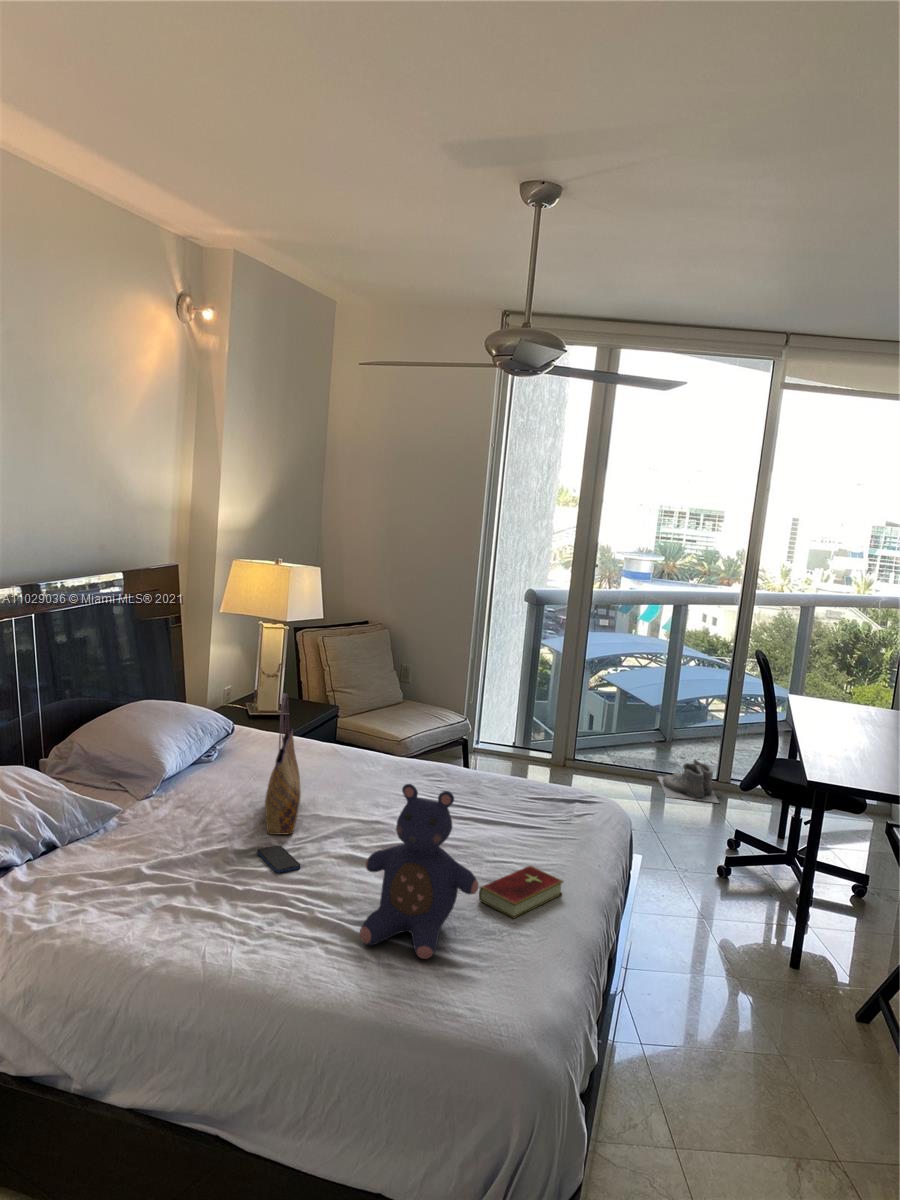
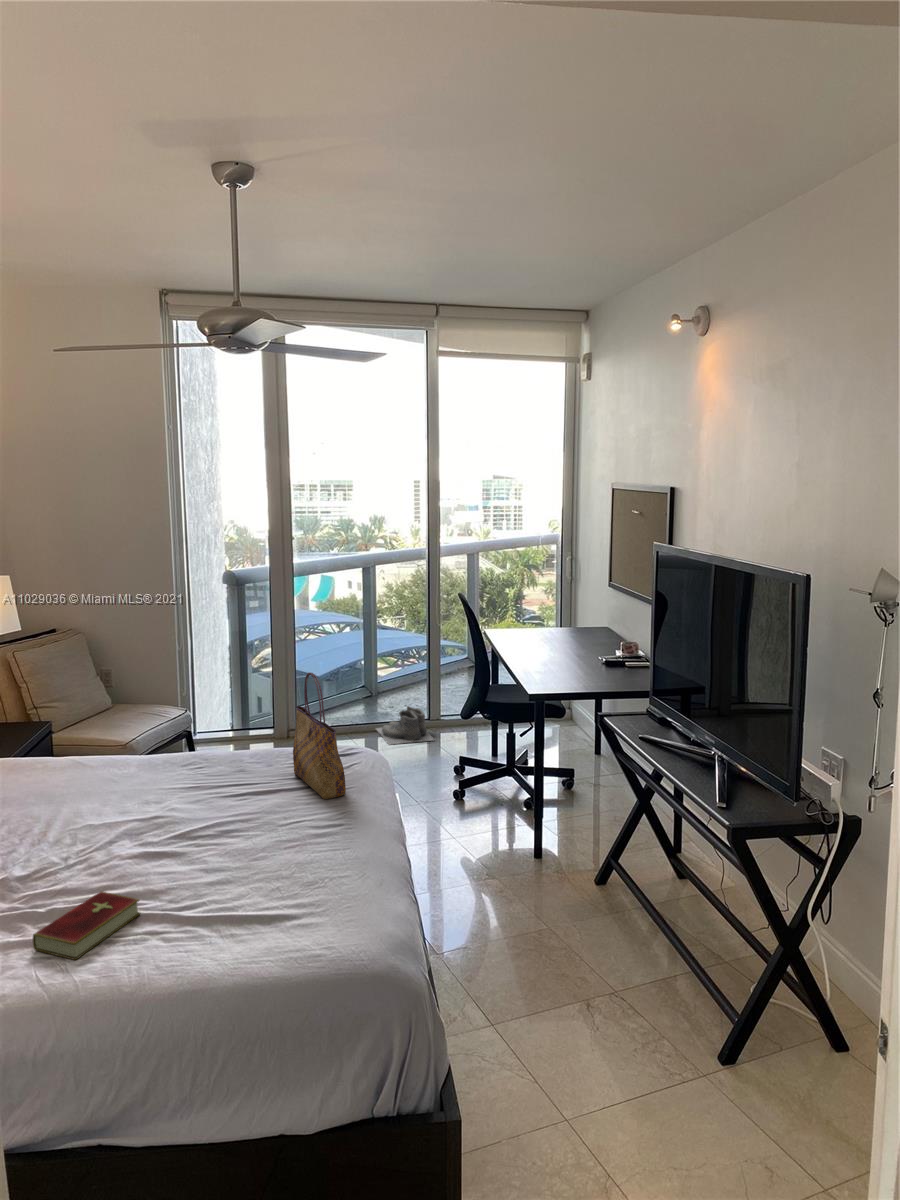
tote bag: present [265,694,301,835] -> present [293,672,346,799]
teddy bear: present [360,784,478,959] -> none [181,760,299,923]
smartphone: present [257,846,301,873] -> none [41,861,97,886]
hardcover book: present [479,866,563,918] -> present [33,891,140,960]

